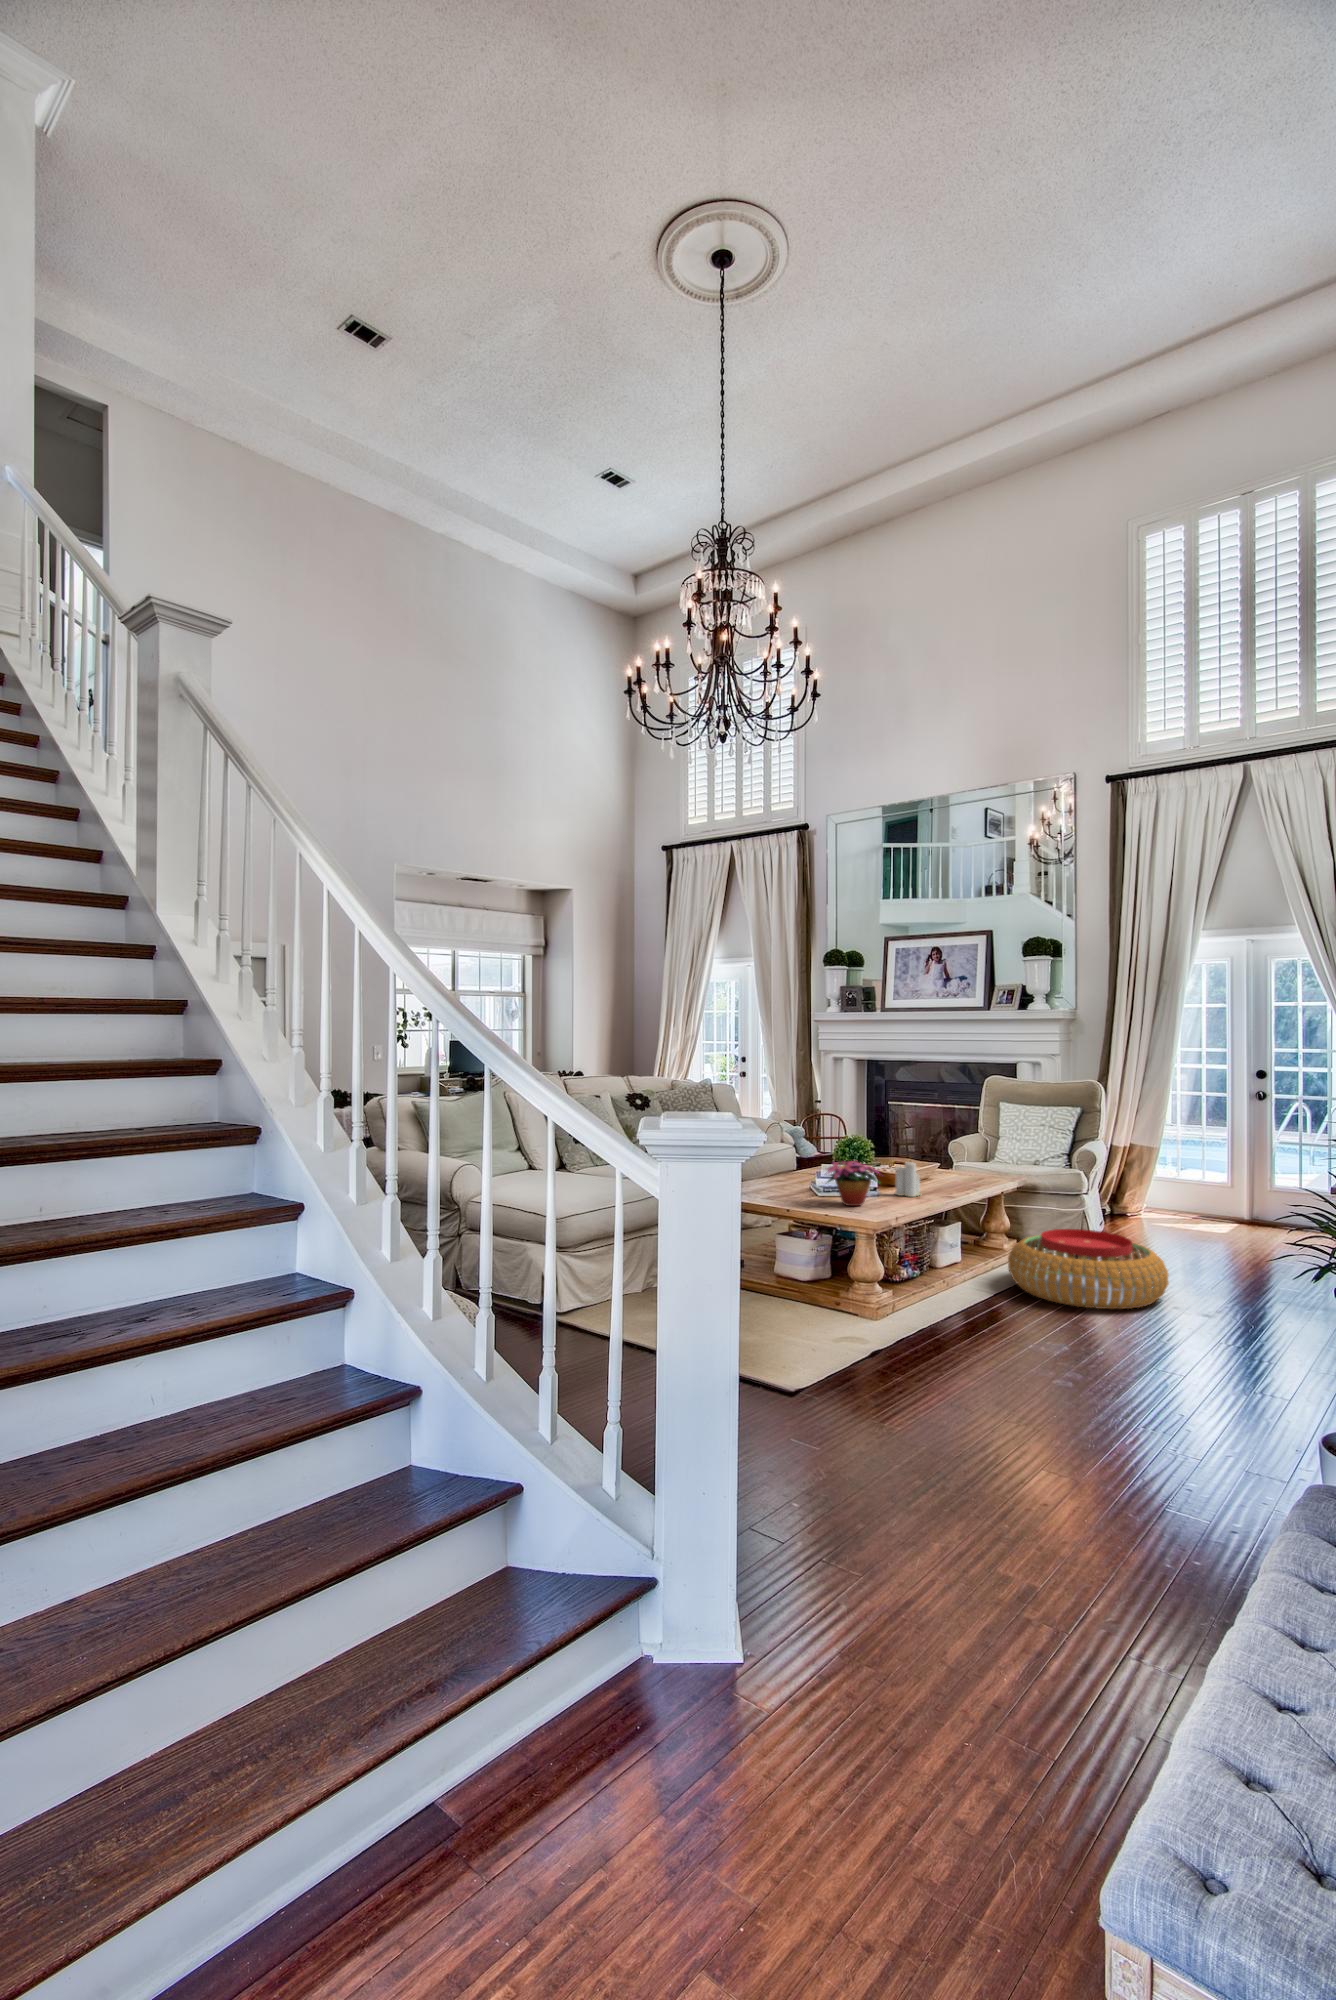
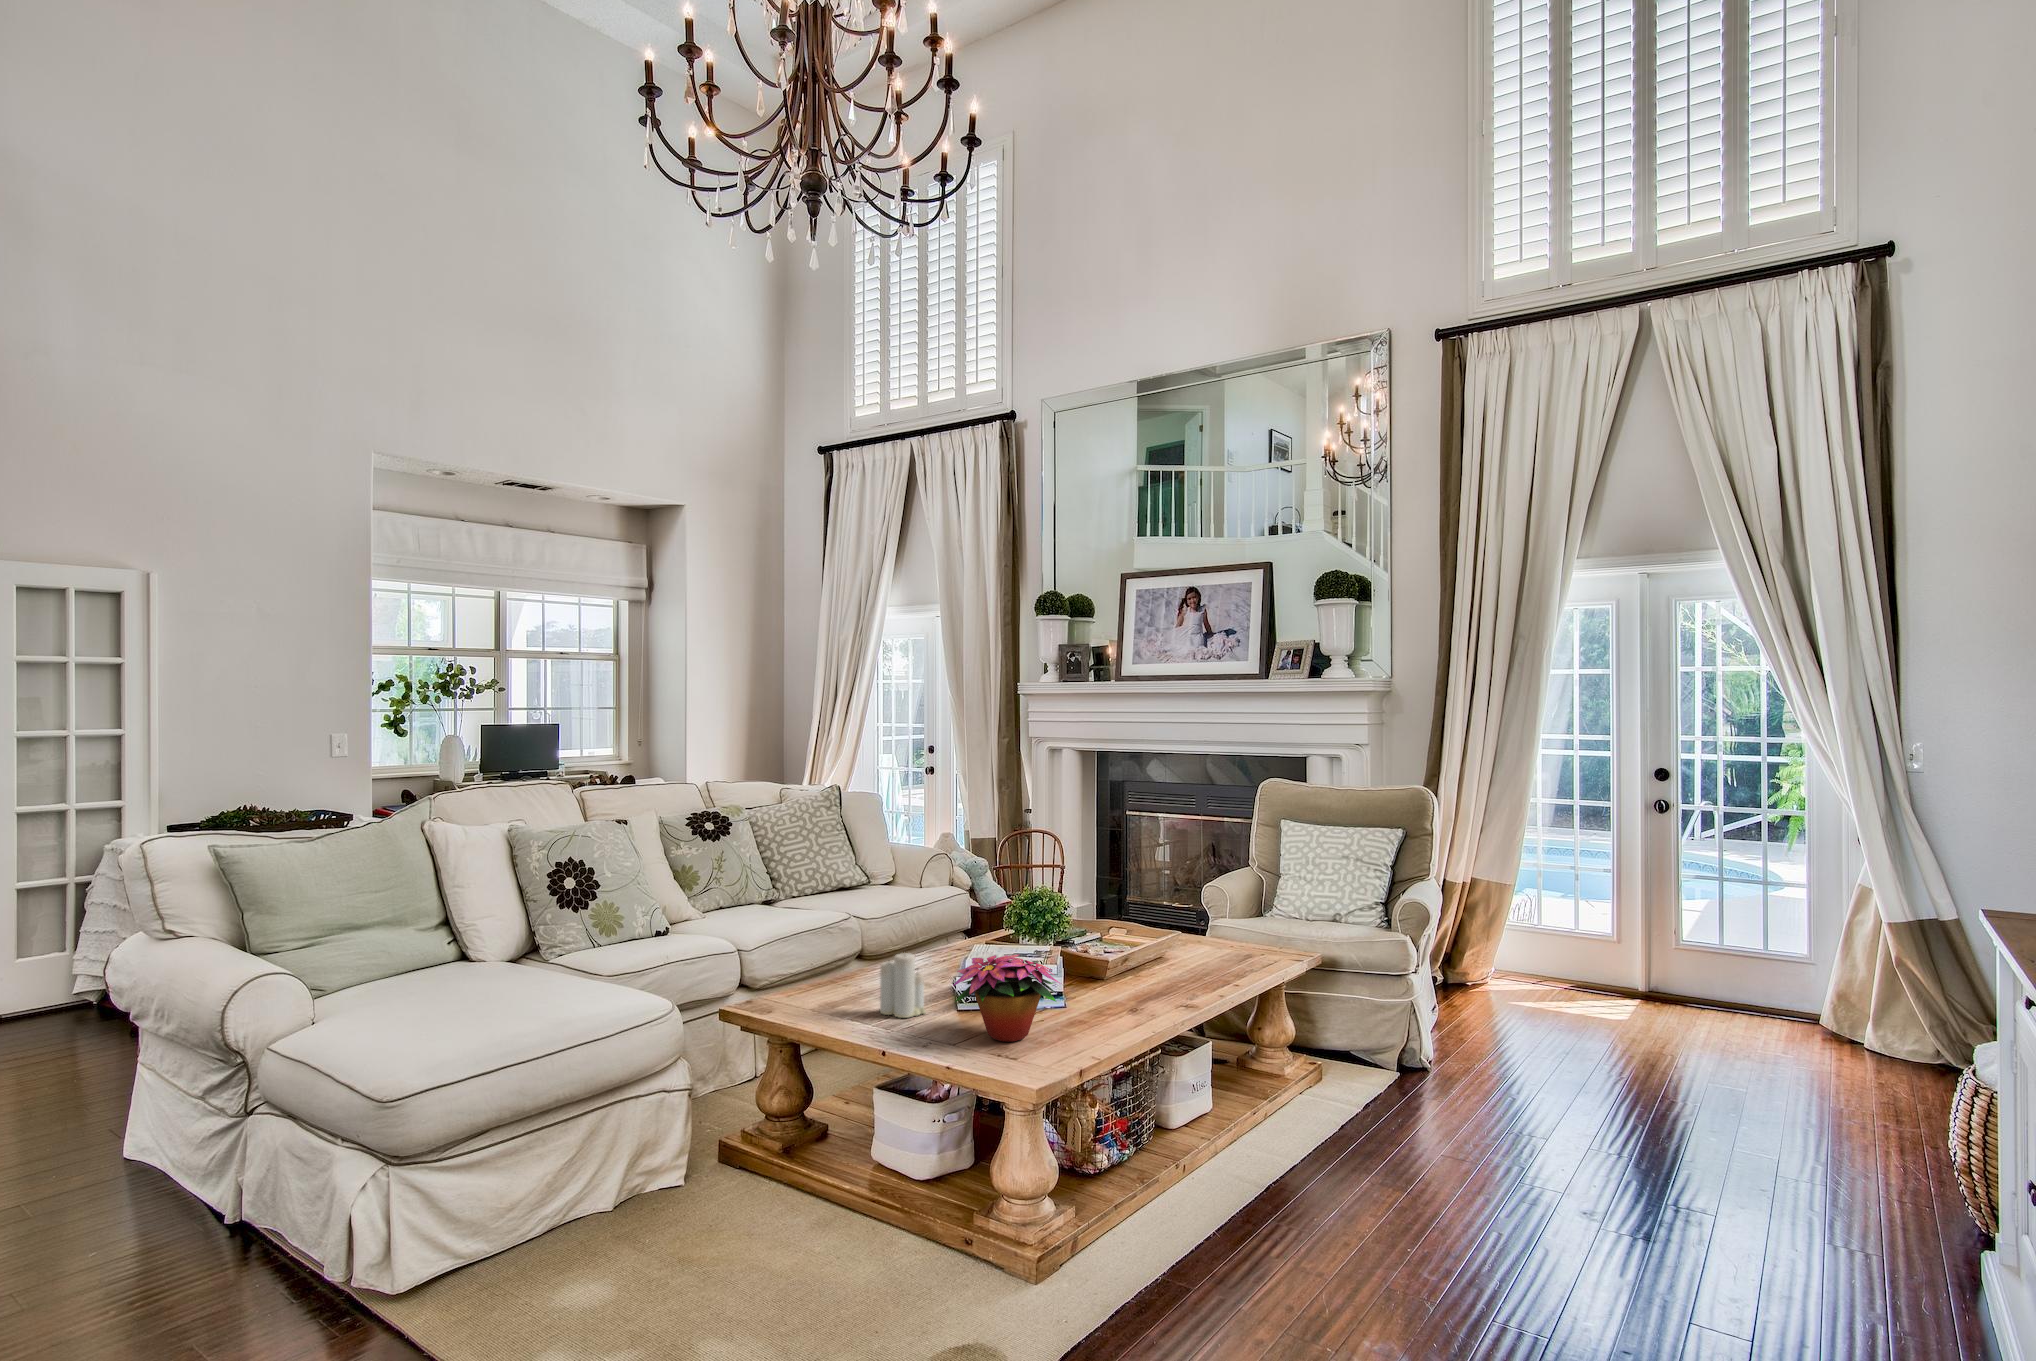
candle: present [895,1162,920,1197] -> present [880,953,926,1018]
pouf: present [1008,1229,1169,1309] -> none [1289,1055,1568,1226]

